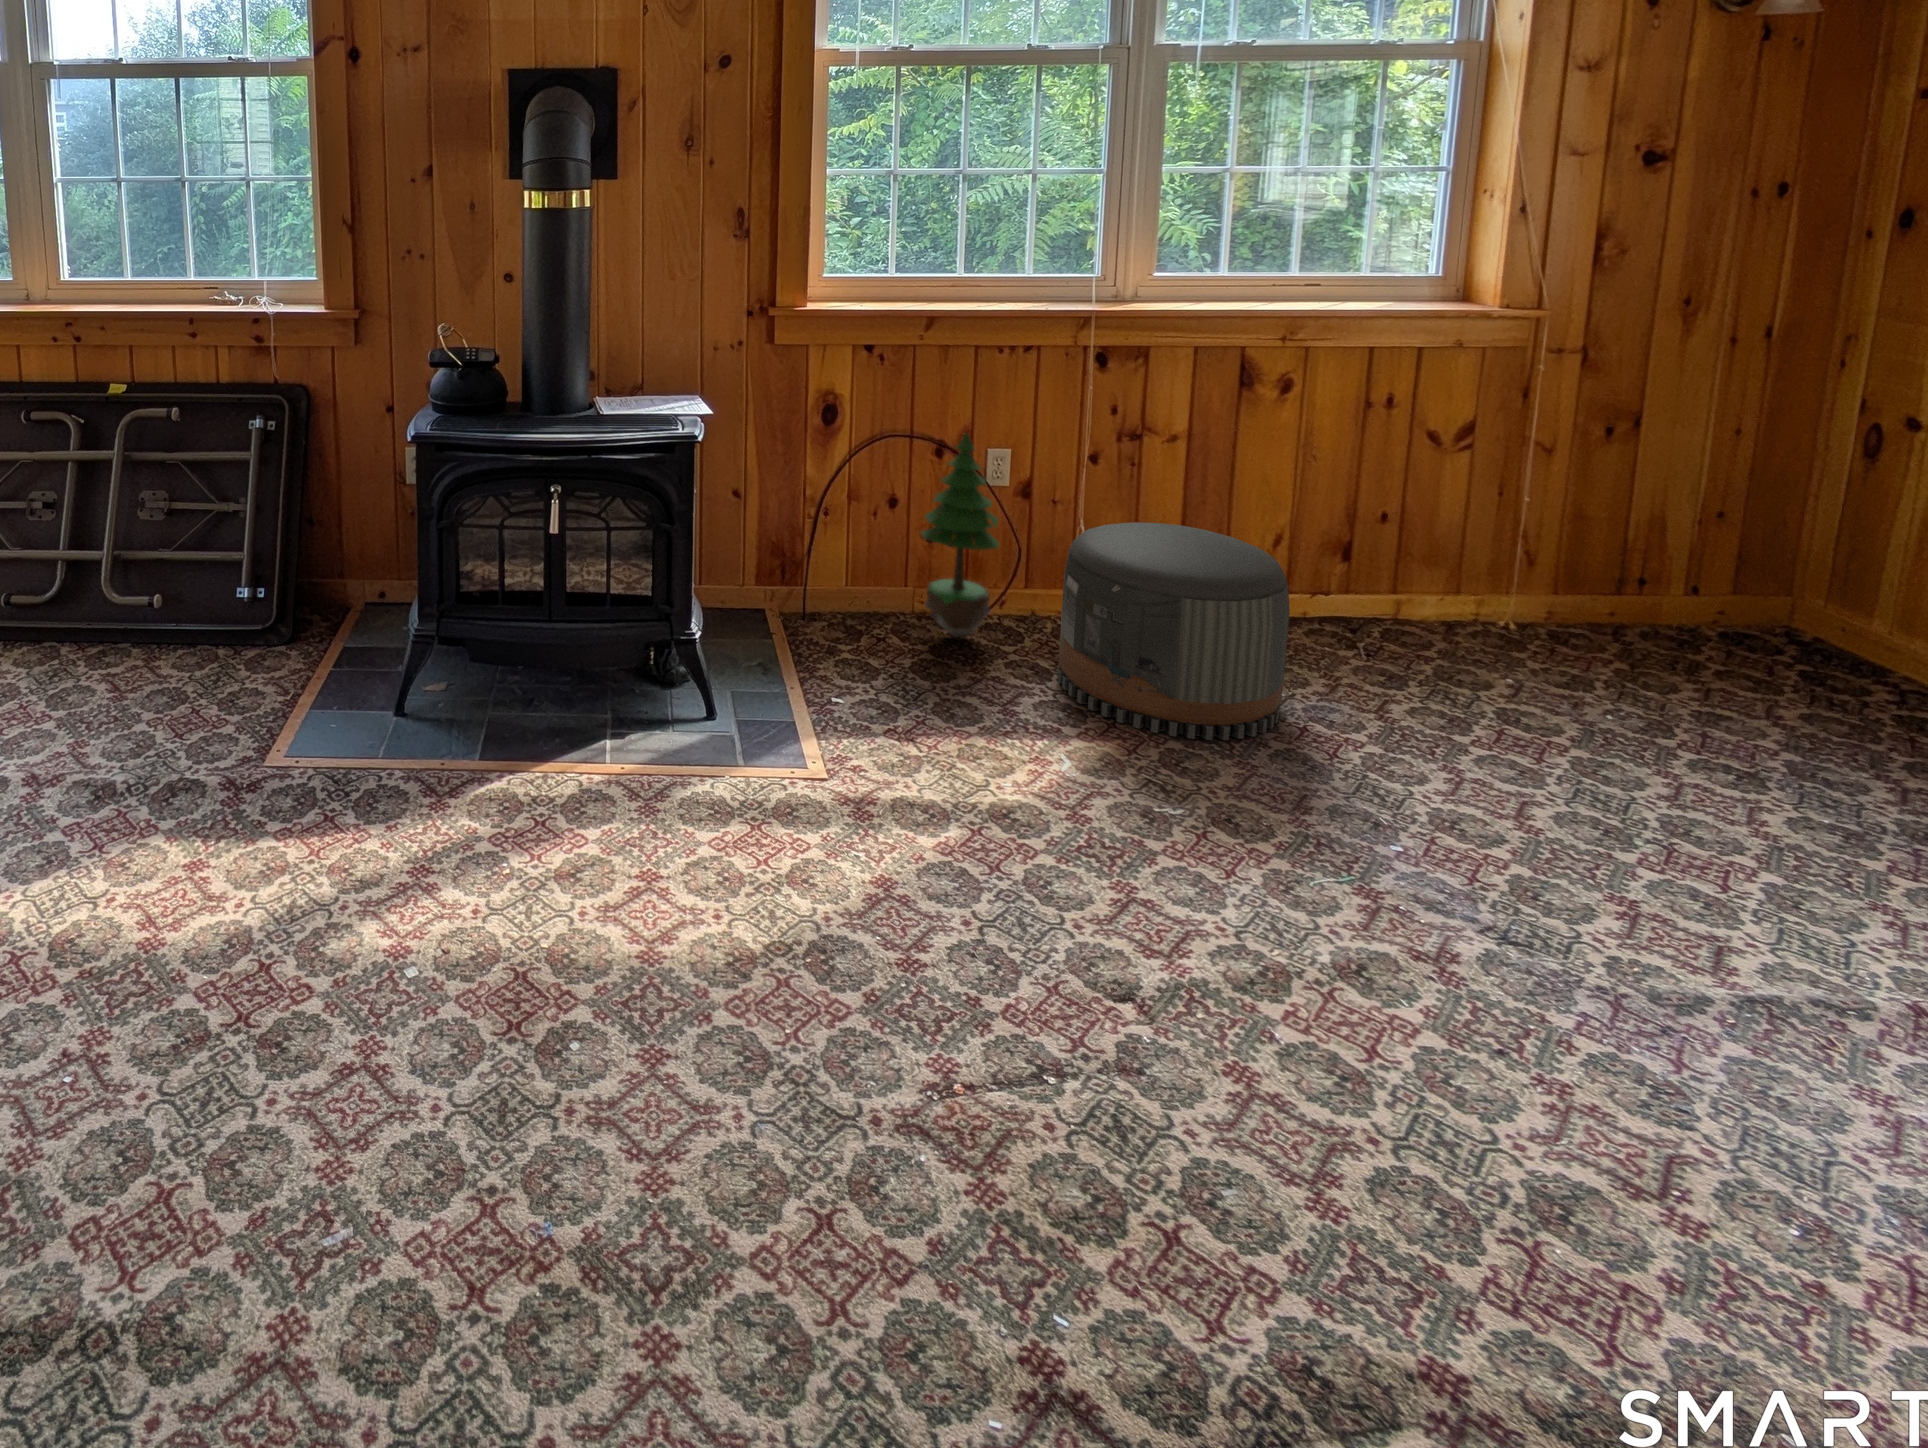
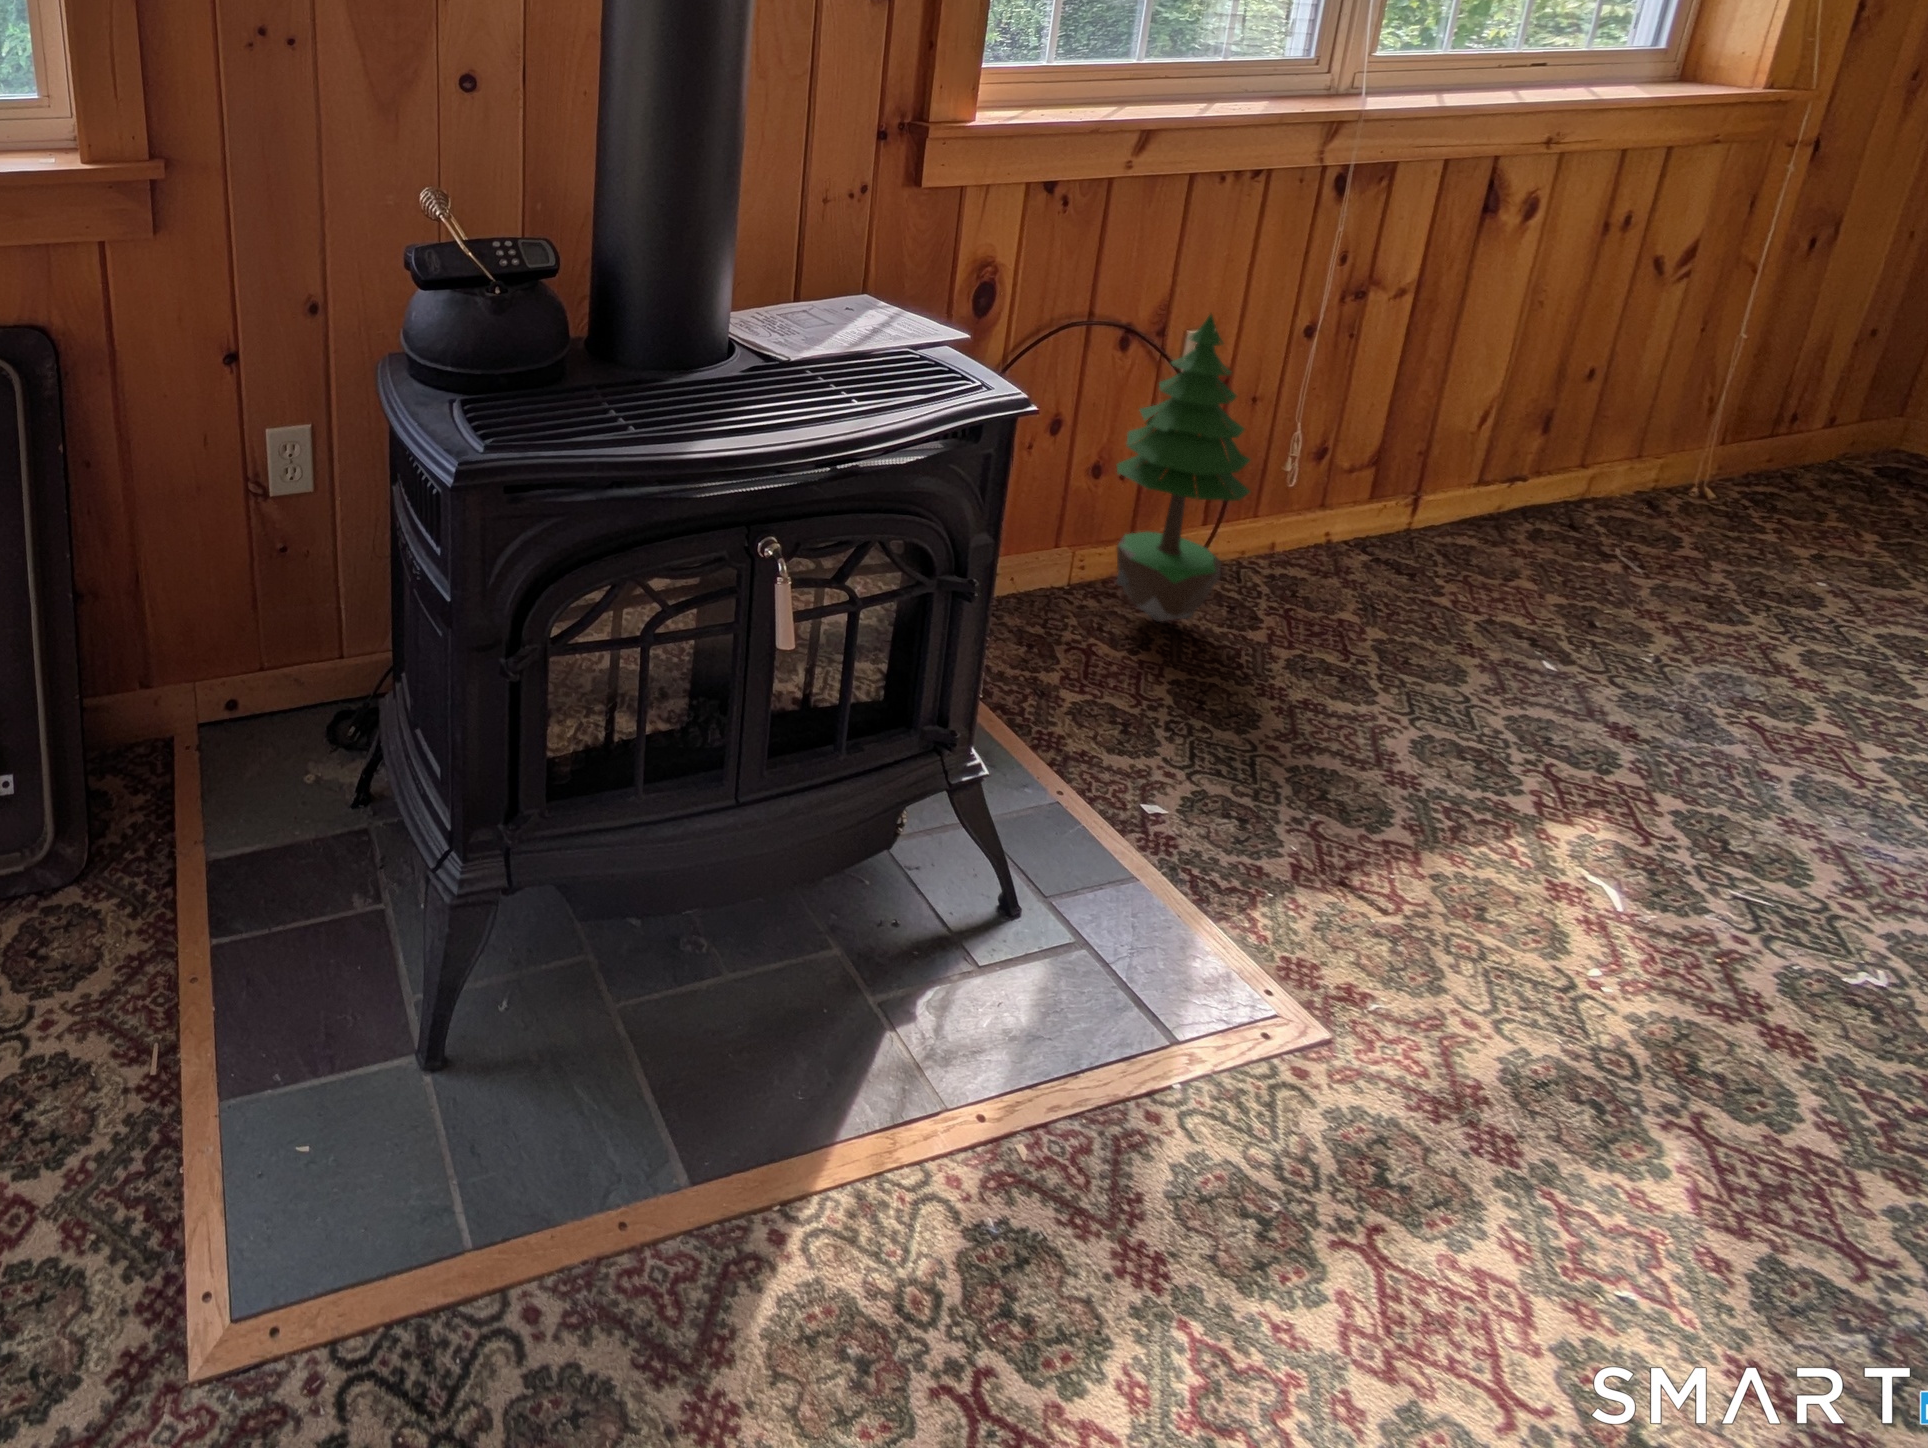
pouf: present [1058,522,1290,740] -> none [1332,429,1774,782]

